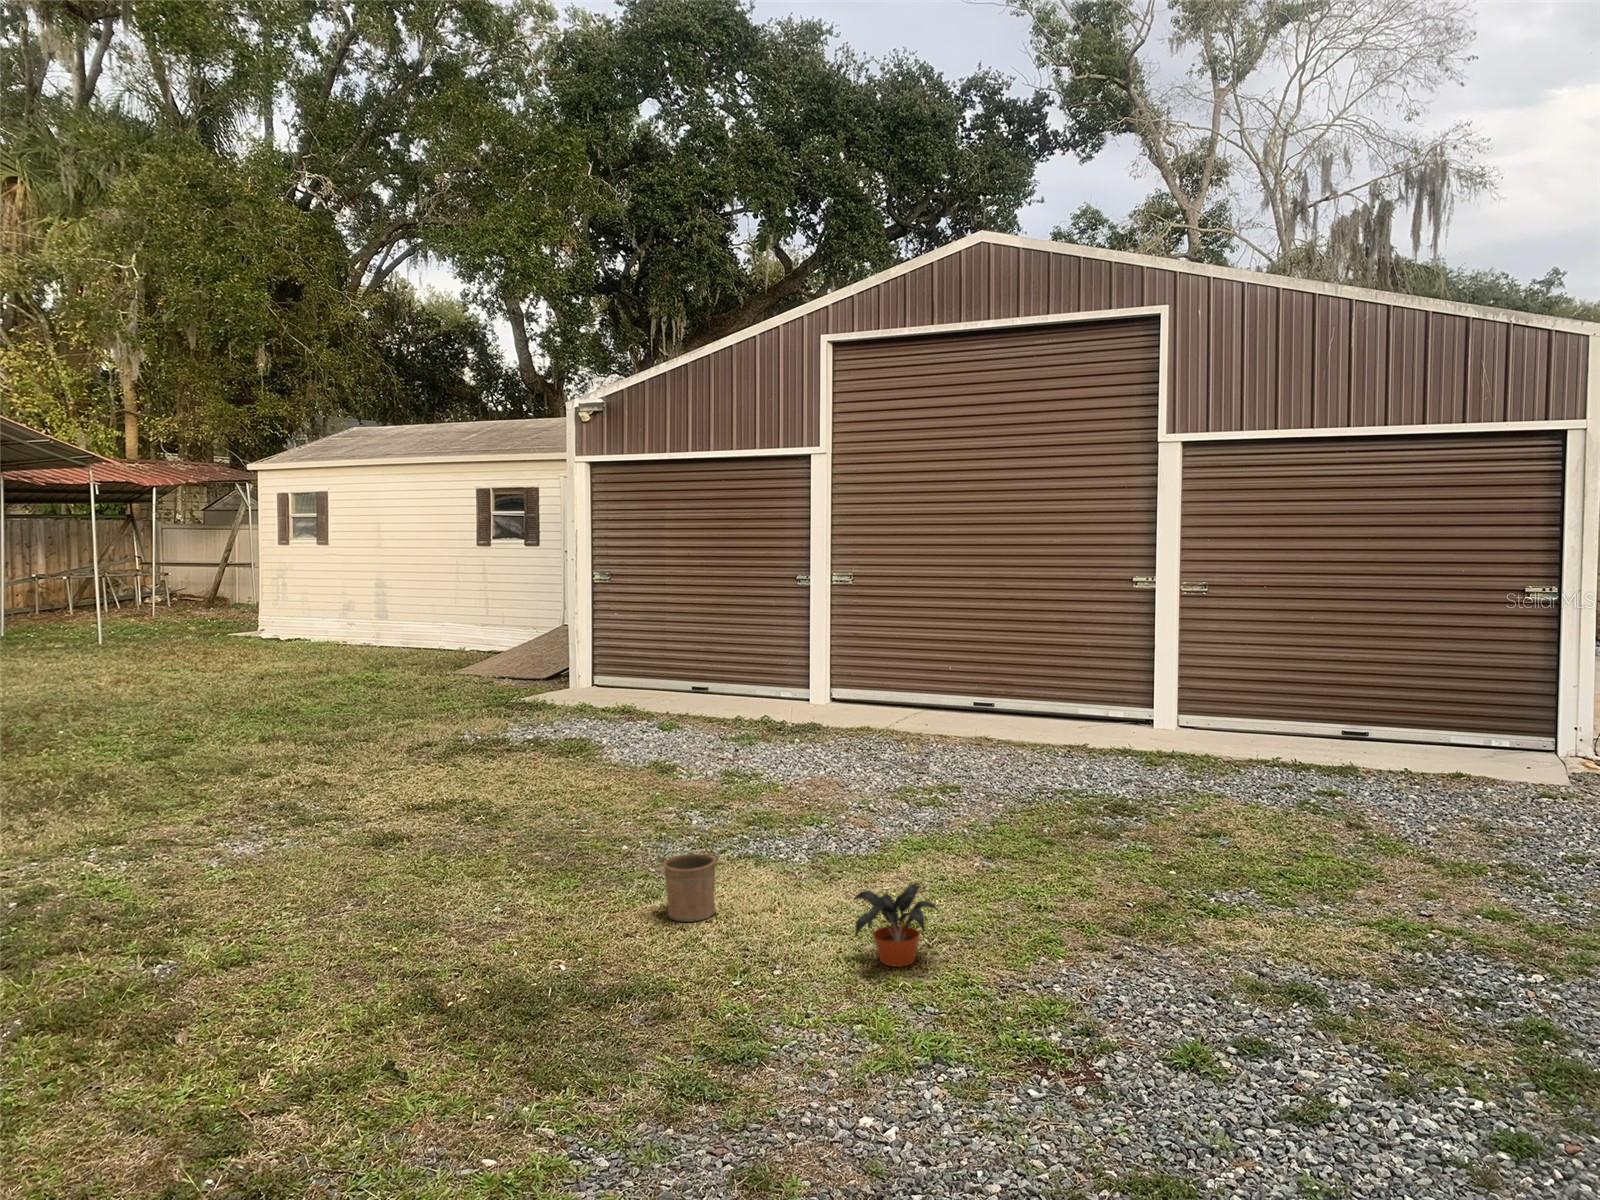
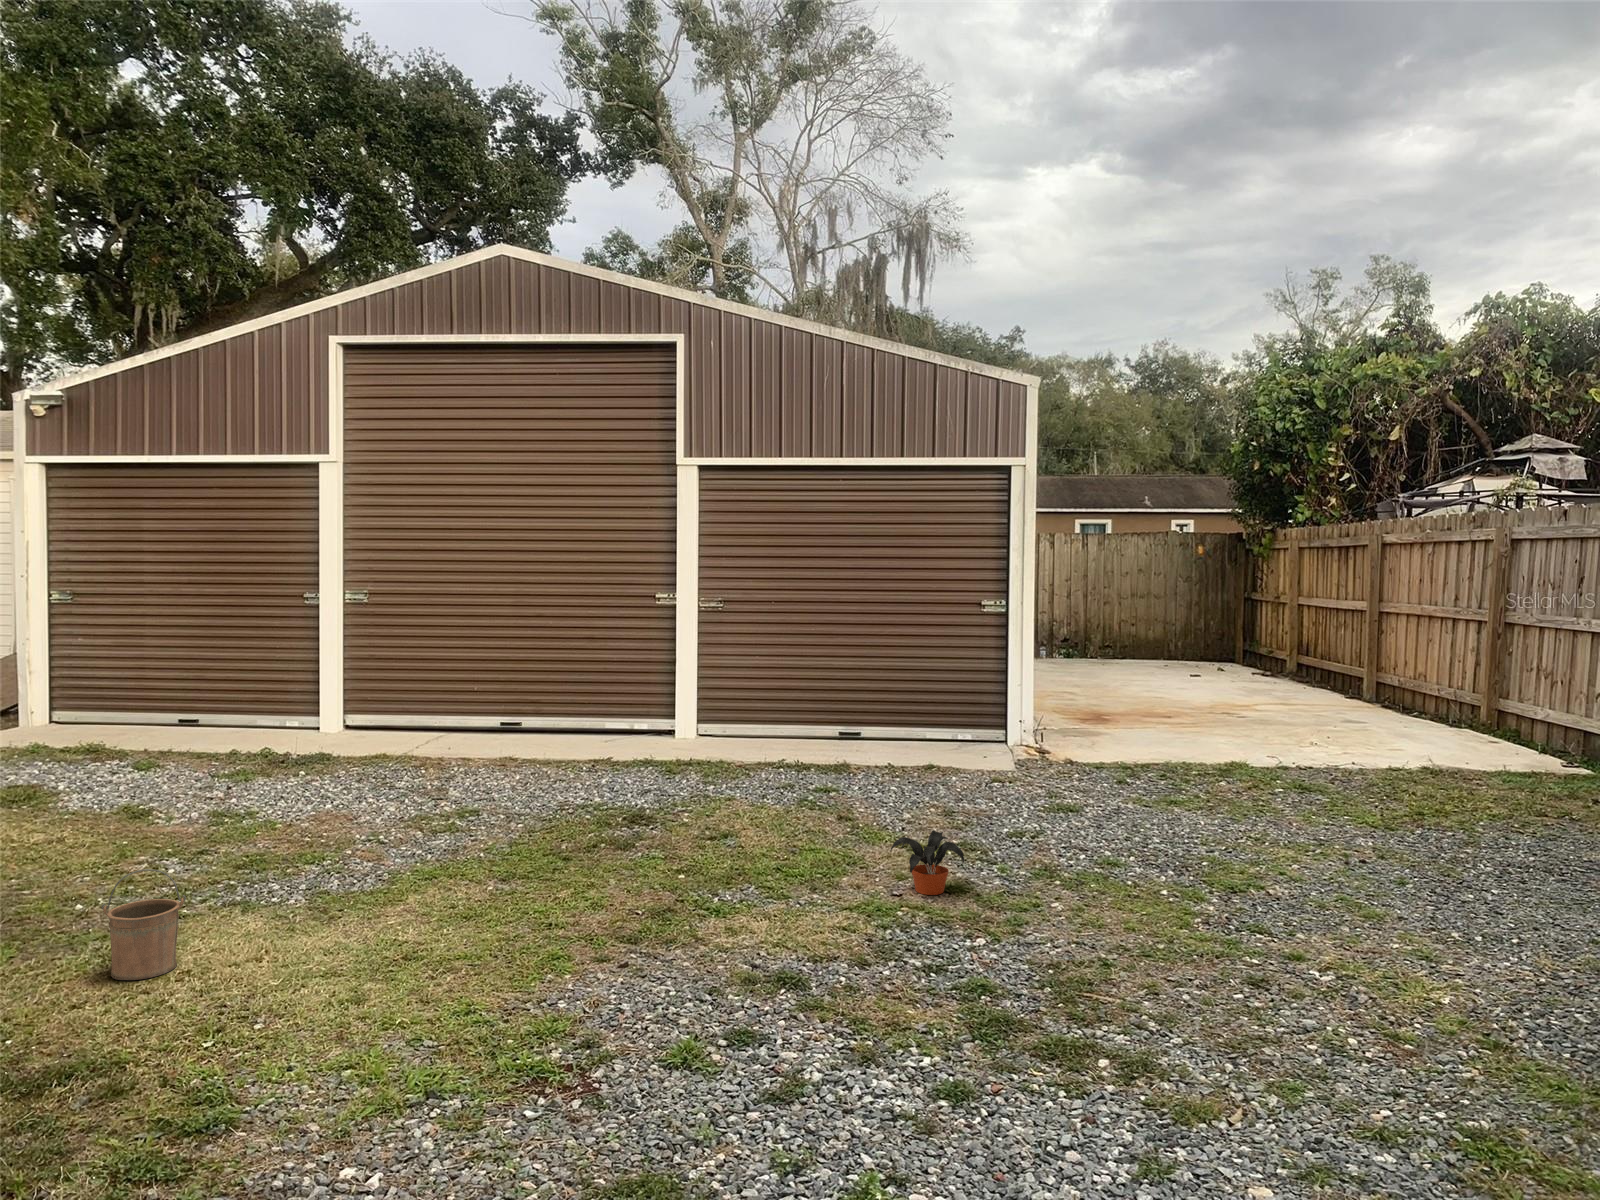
potted plant: present [854,884,937,967] -> present [891,830,964,895]

